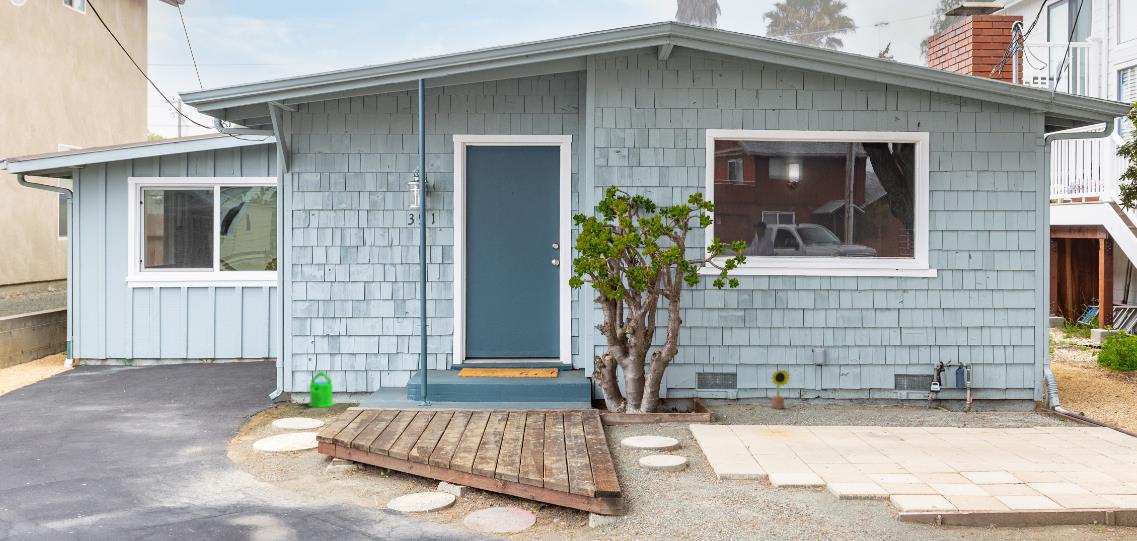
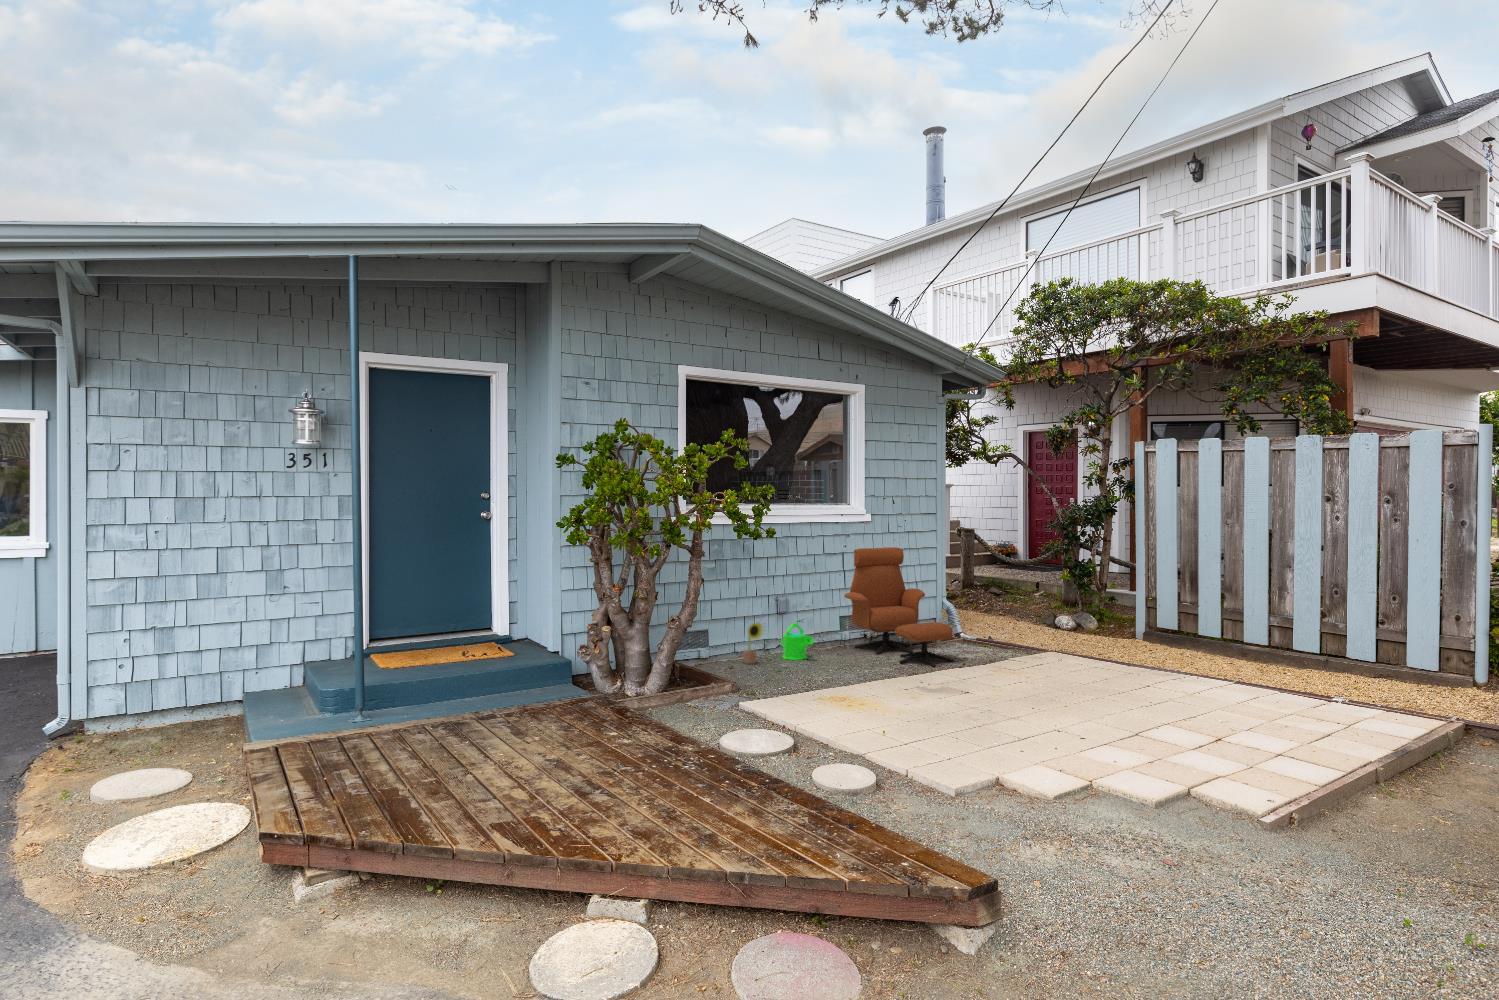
lounge chair: none [892,306,984,427] -> present [844,547,954,667]
watering can: present [309,372,333,407] -> present [781,623,814,660]

